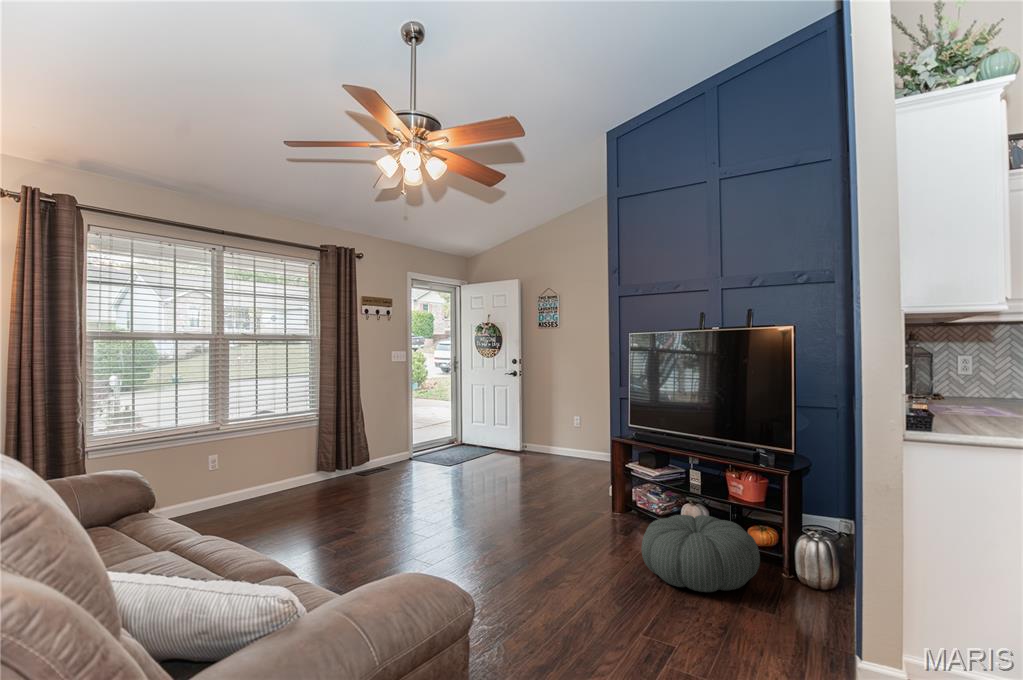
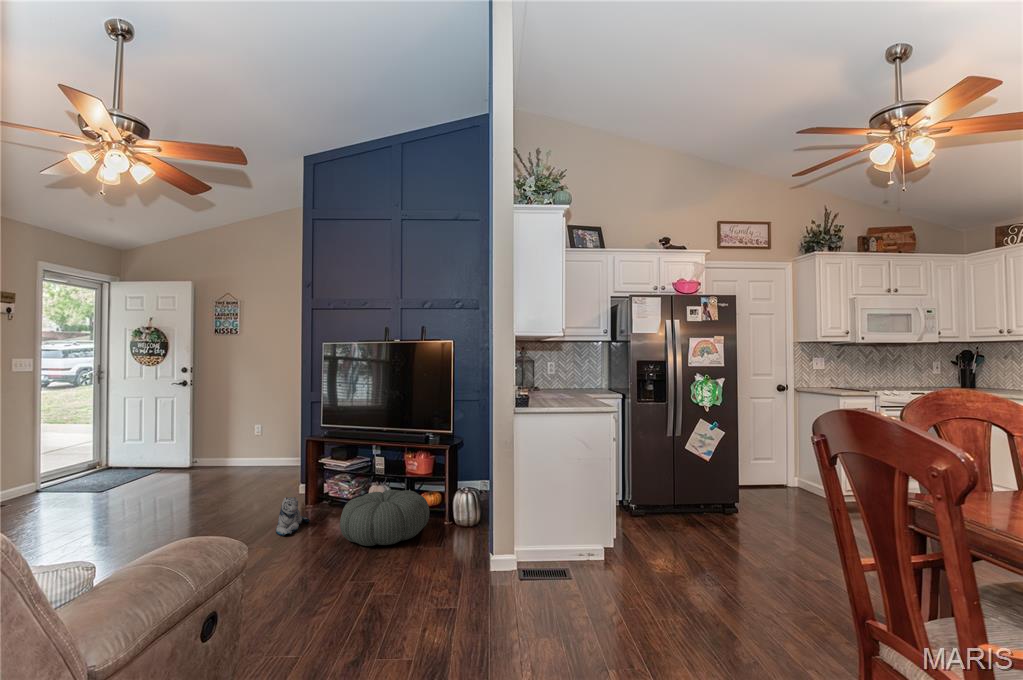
plush toy: none [576,503,612,546] -> present [276,497,309,536]

